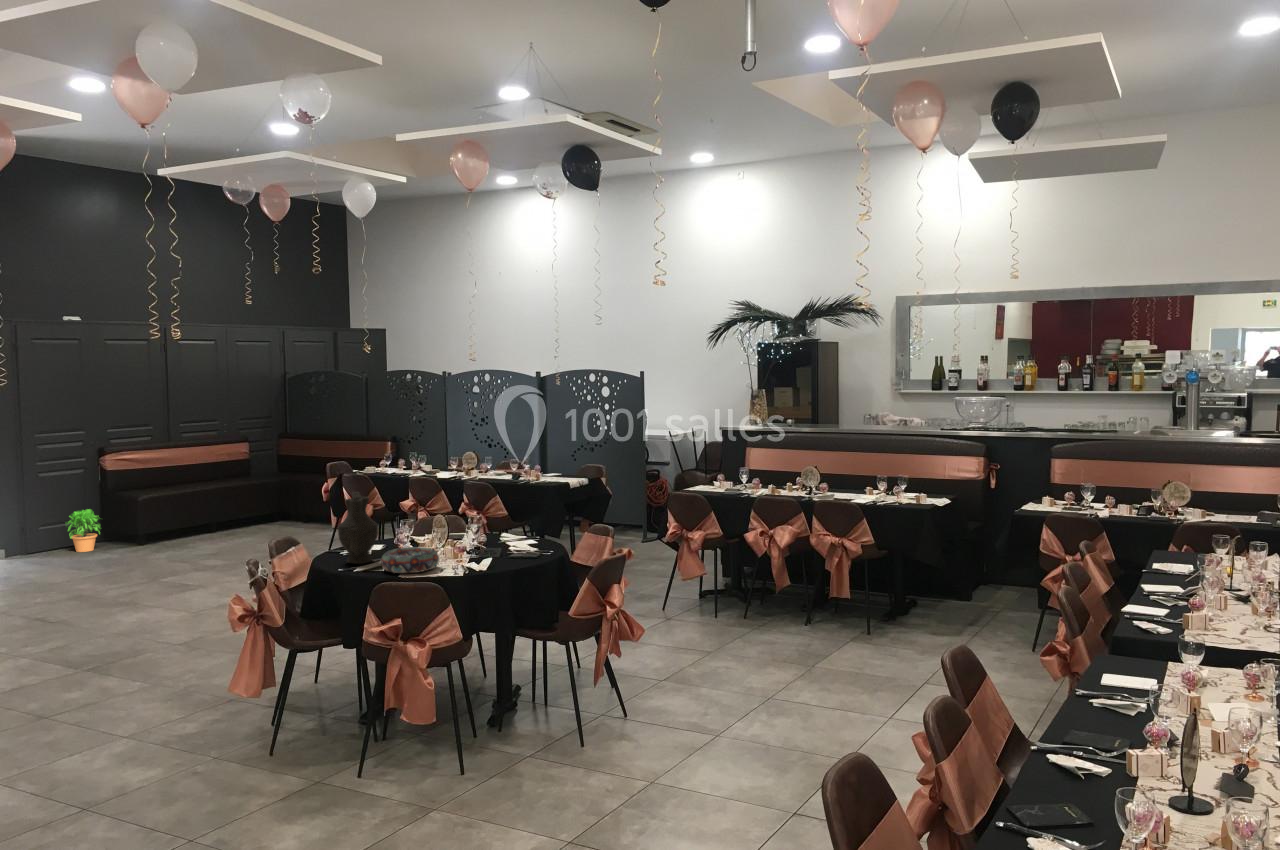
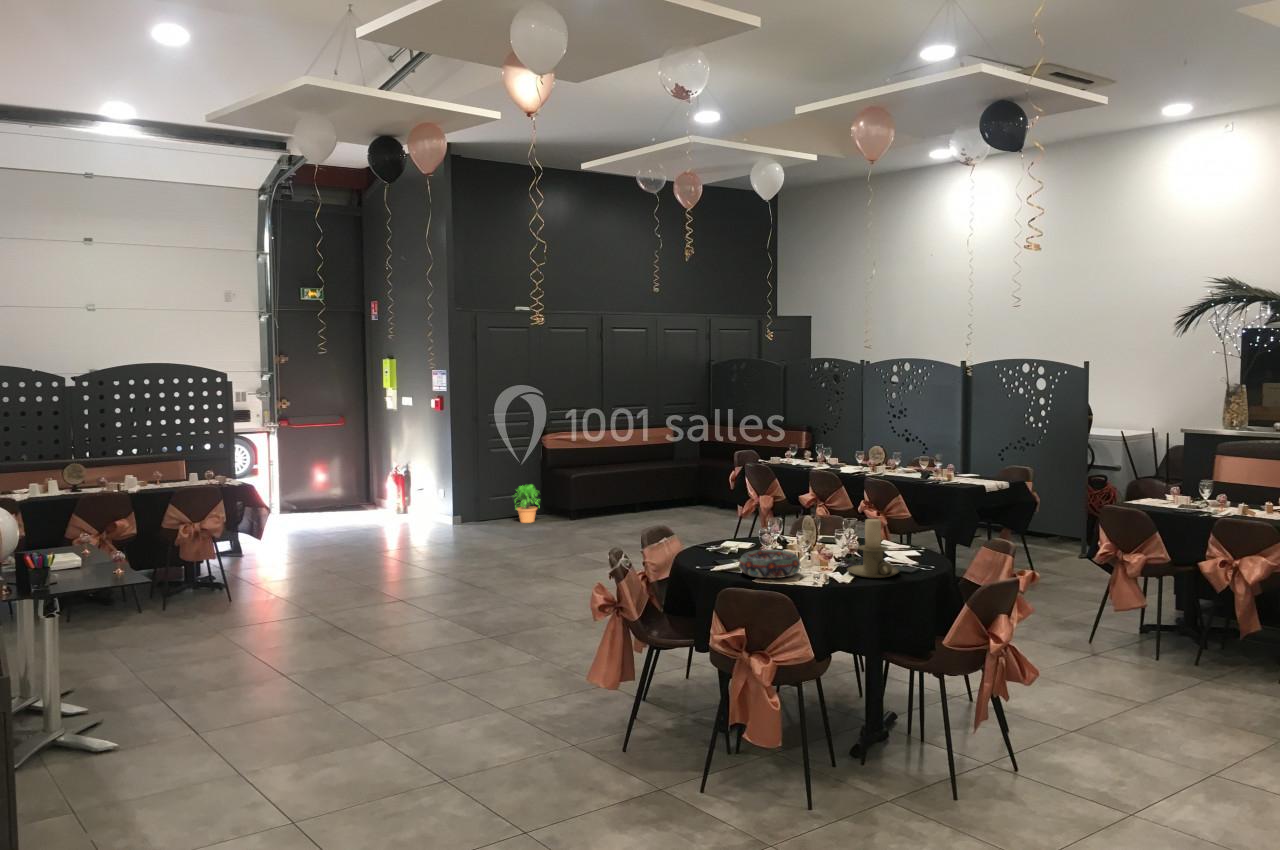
decorative vase: present [338,492,378,564] -> none [702,486,742,562]
candle holder: none [480,512,526,565] -> present [847,519,899,578]

